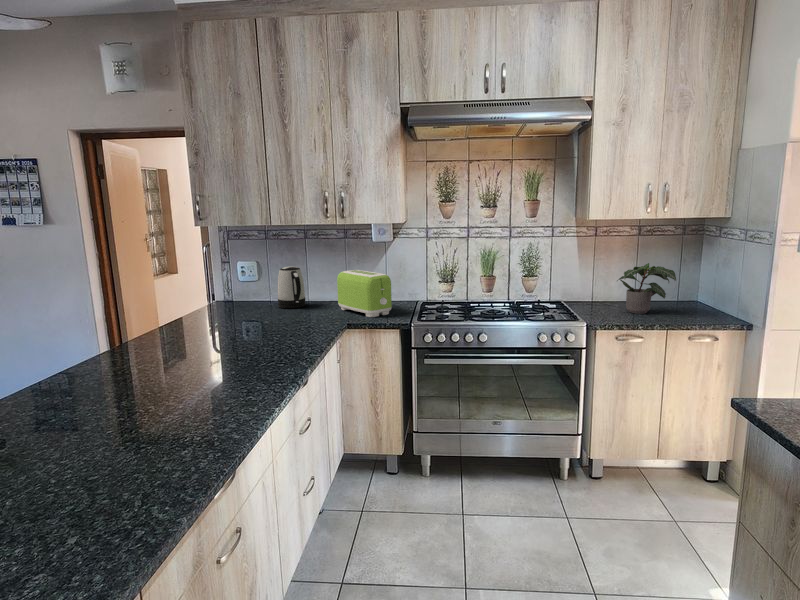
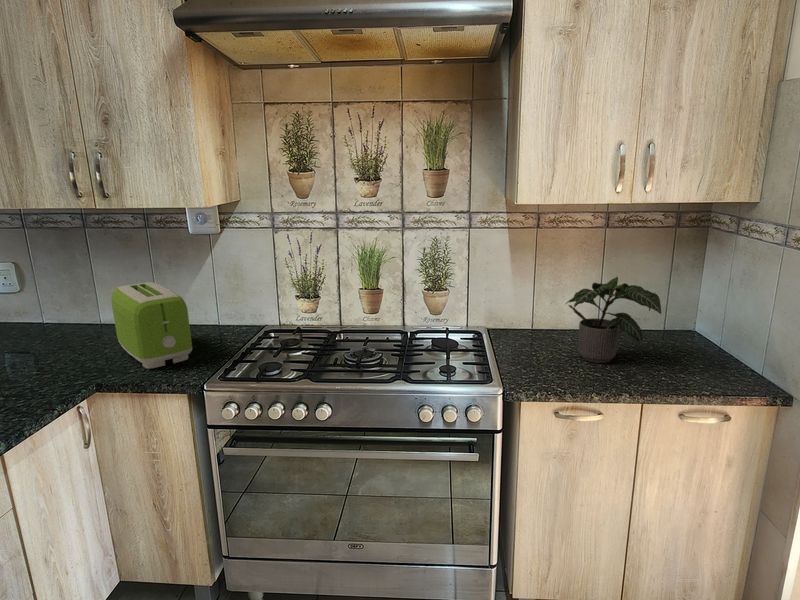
kettle: present [278,266,306,308] -> none [27,275,83,343]

